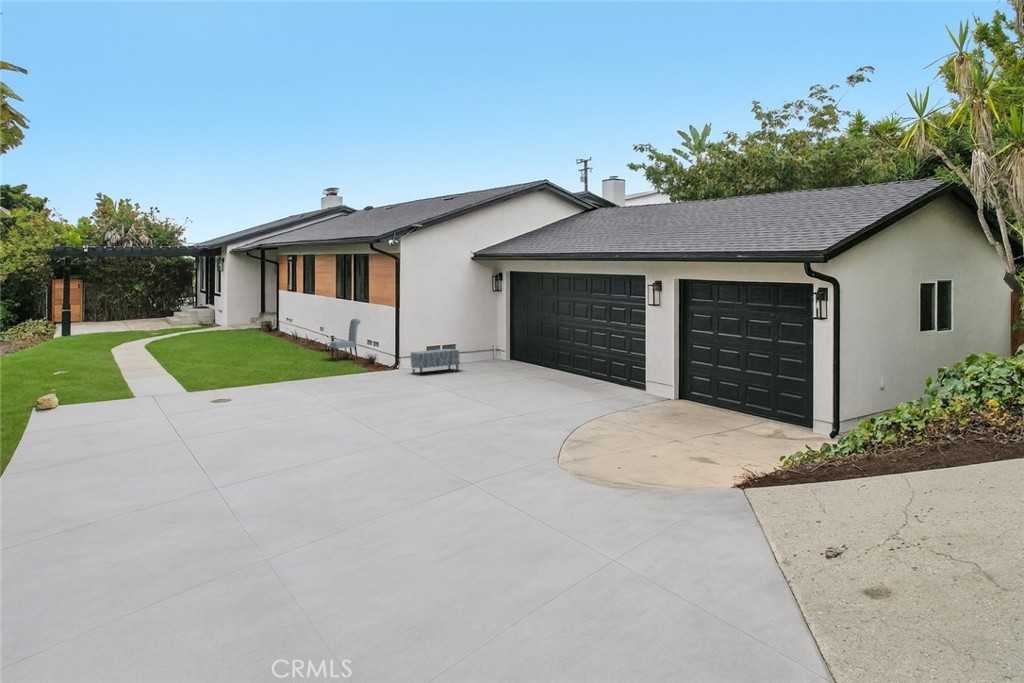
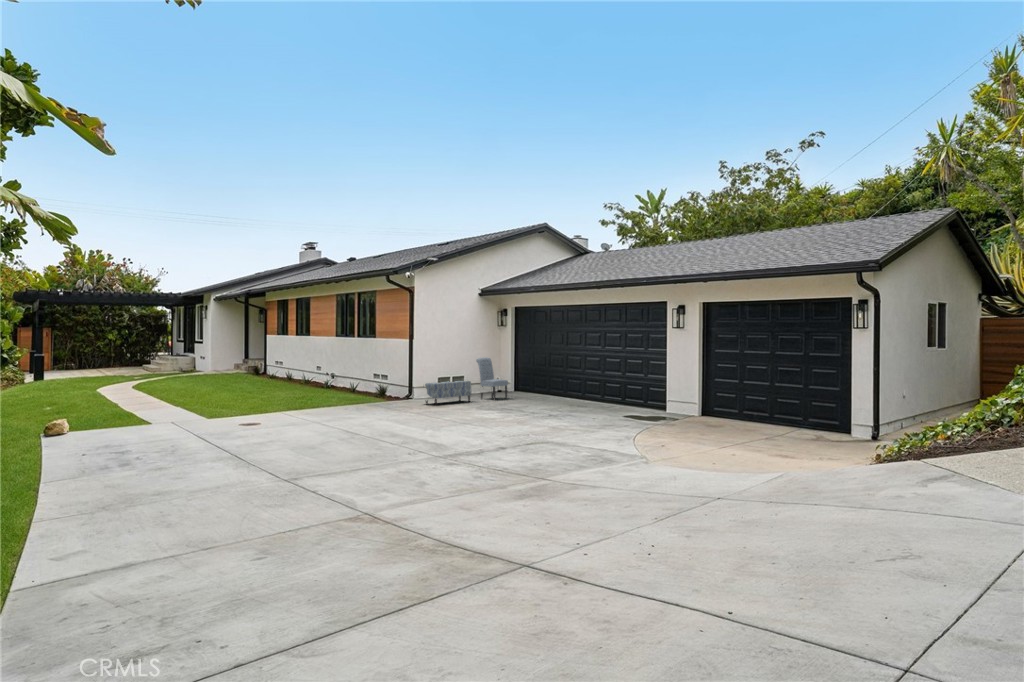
chair: present [330,319,361,361] -> present [476,358,508,400]

